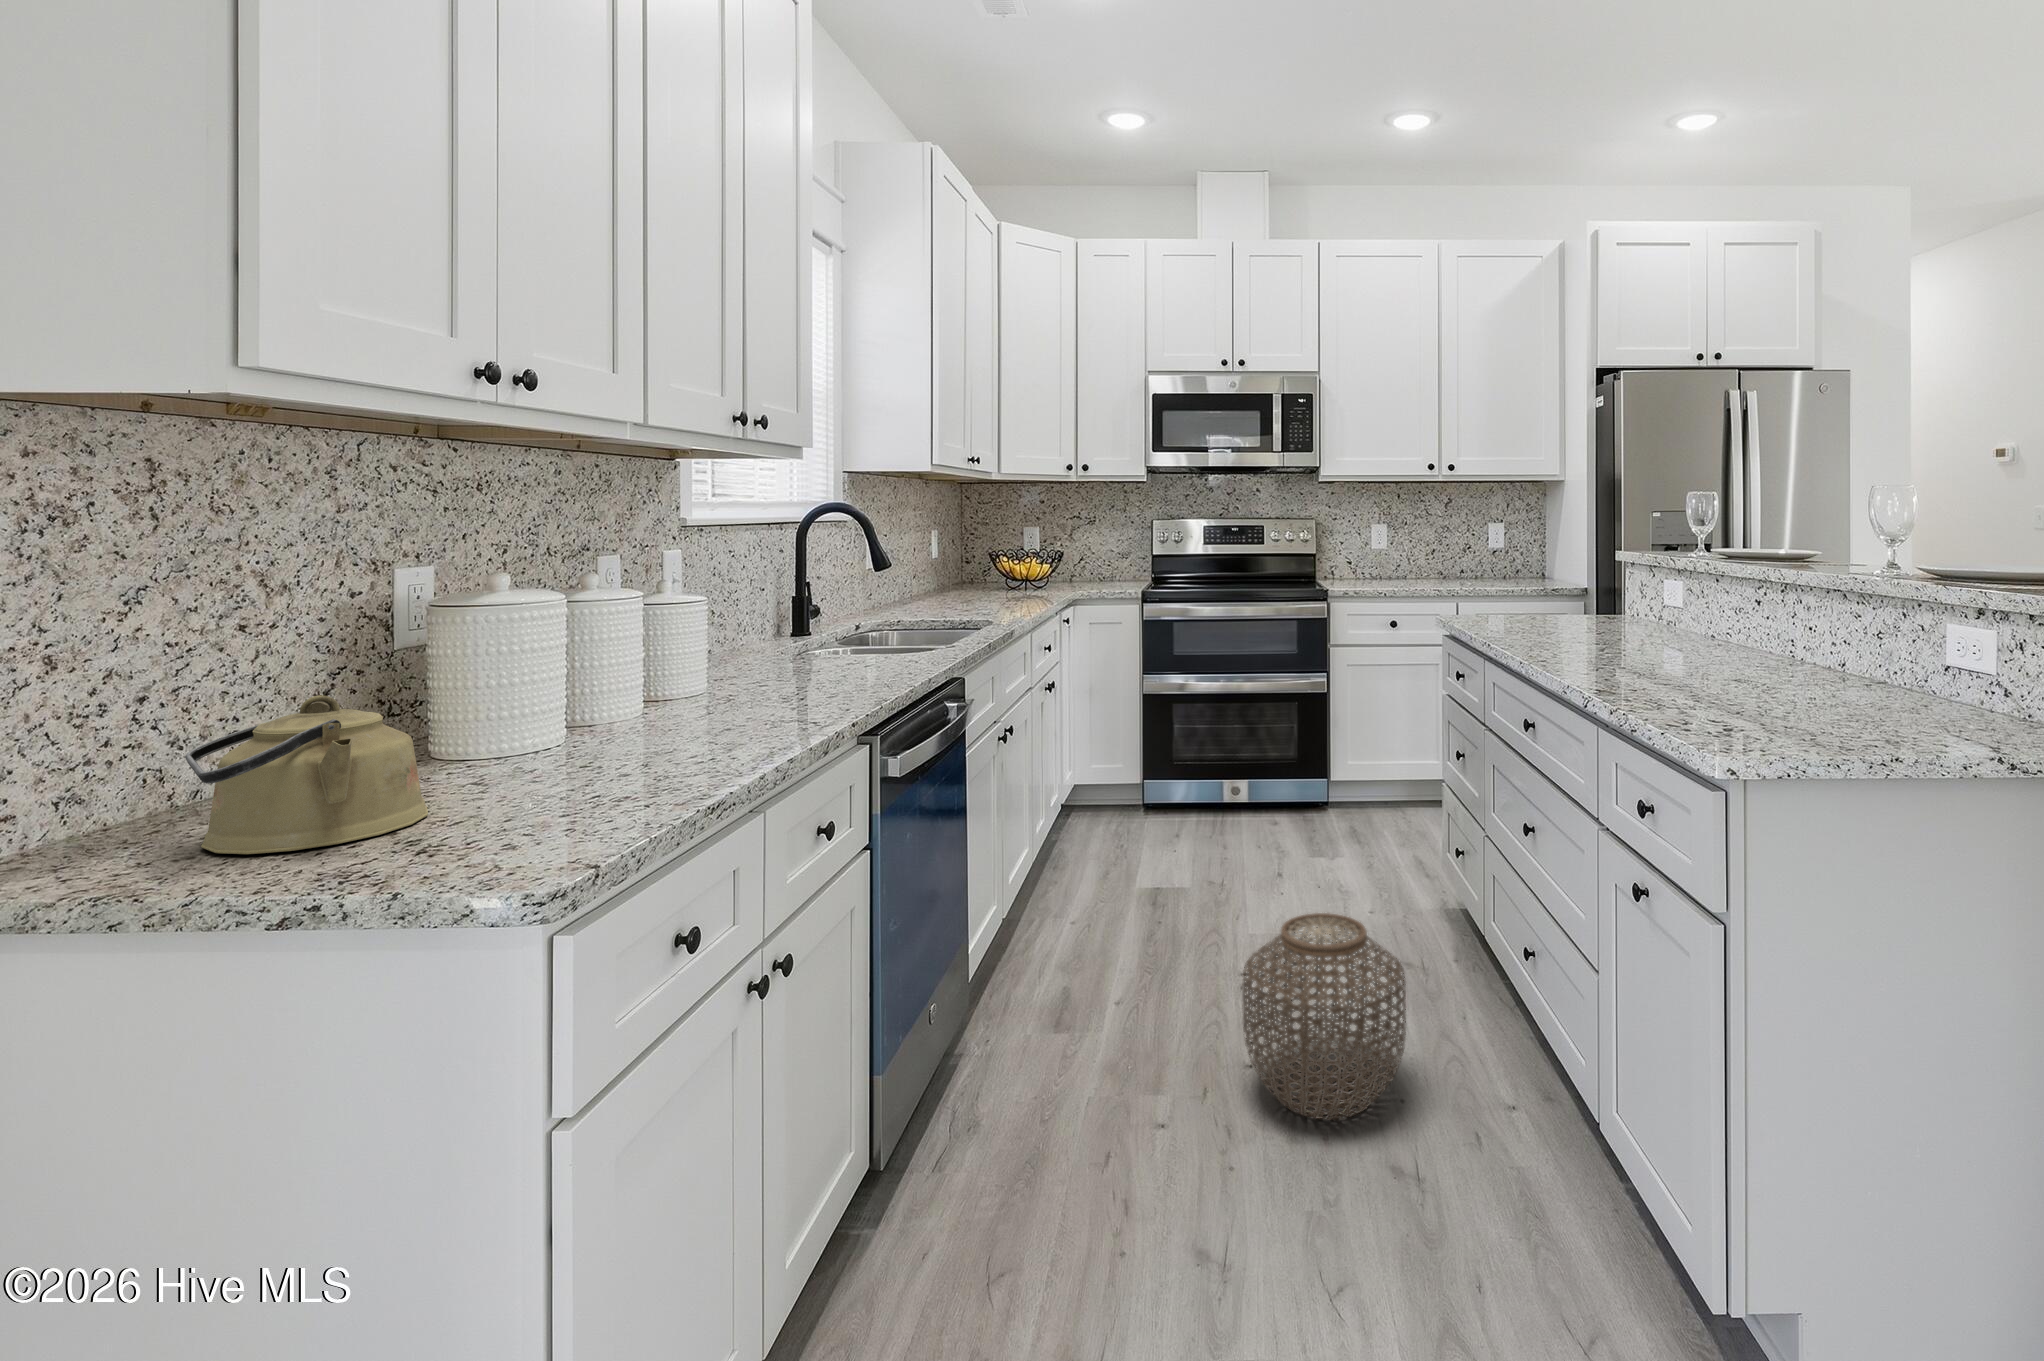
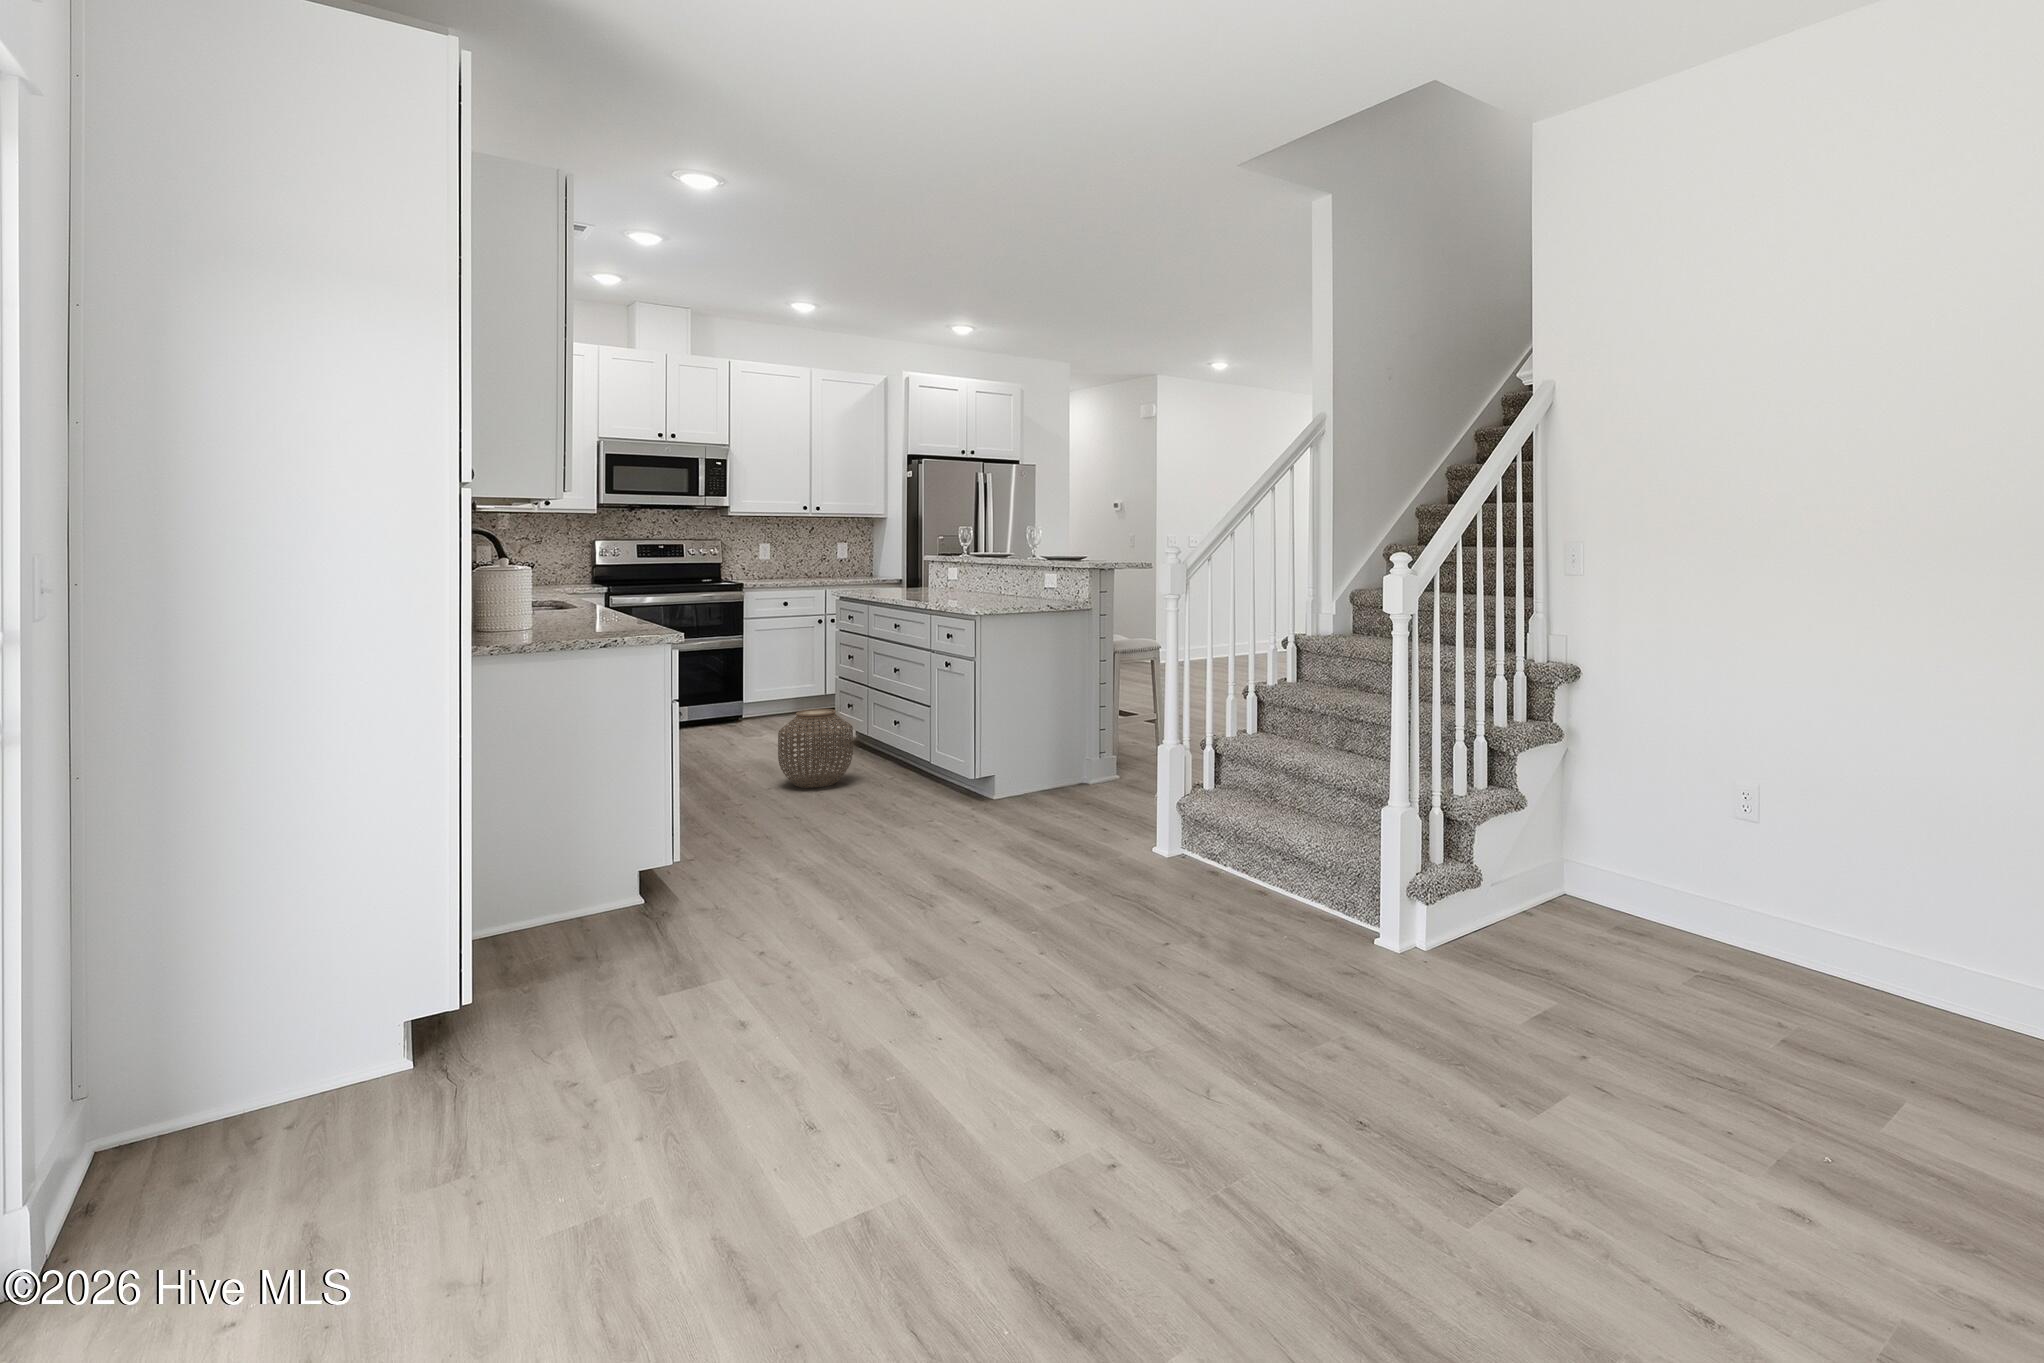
kettle: present [185,696,428,854] -> none [528,588,606,631]

